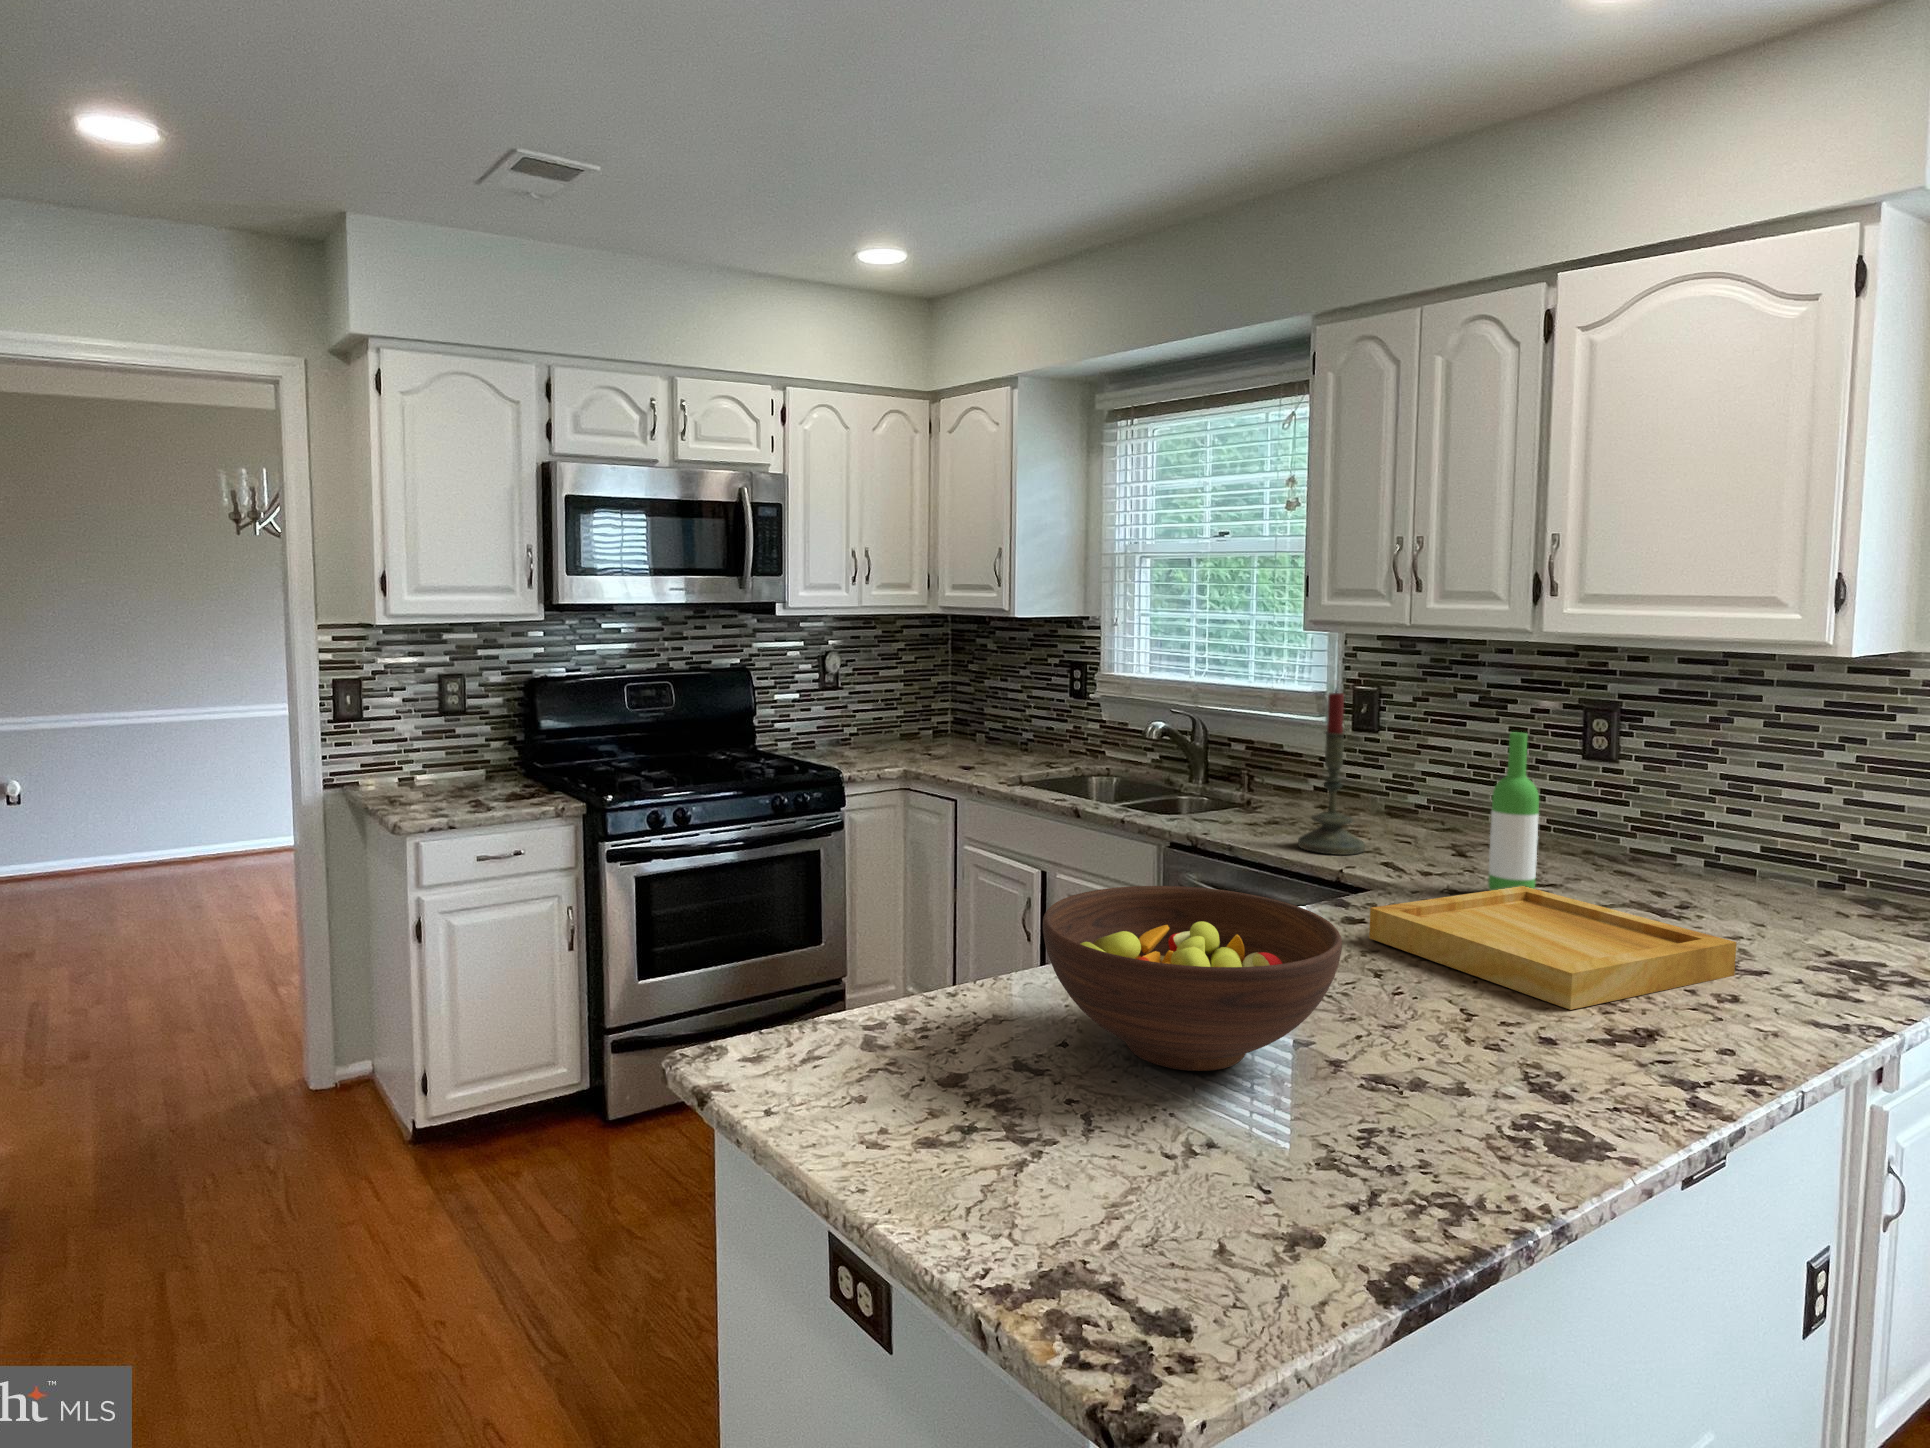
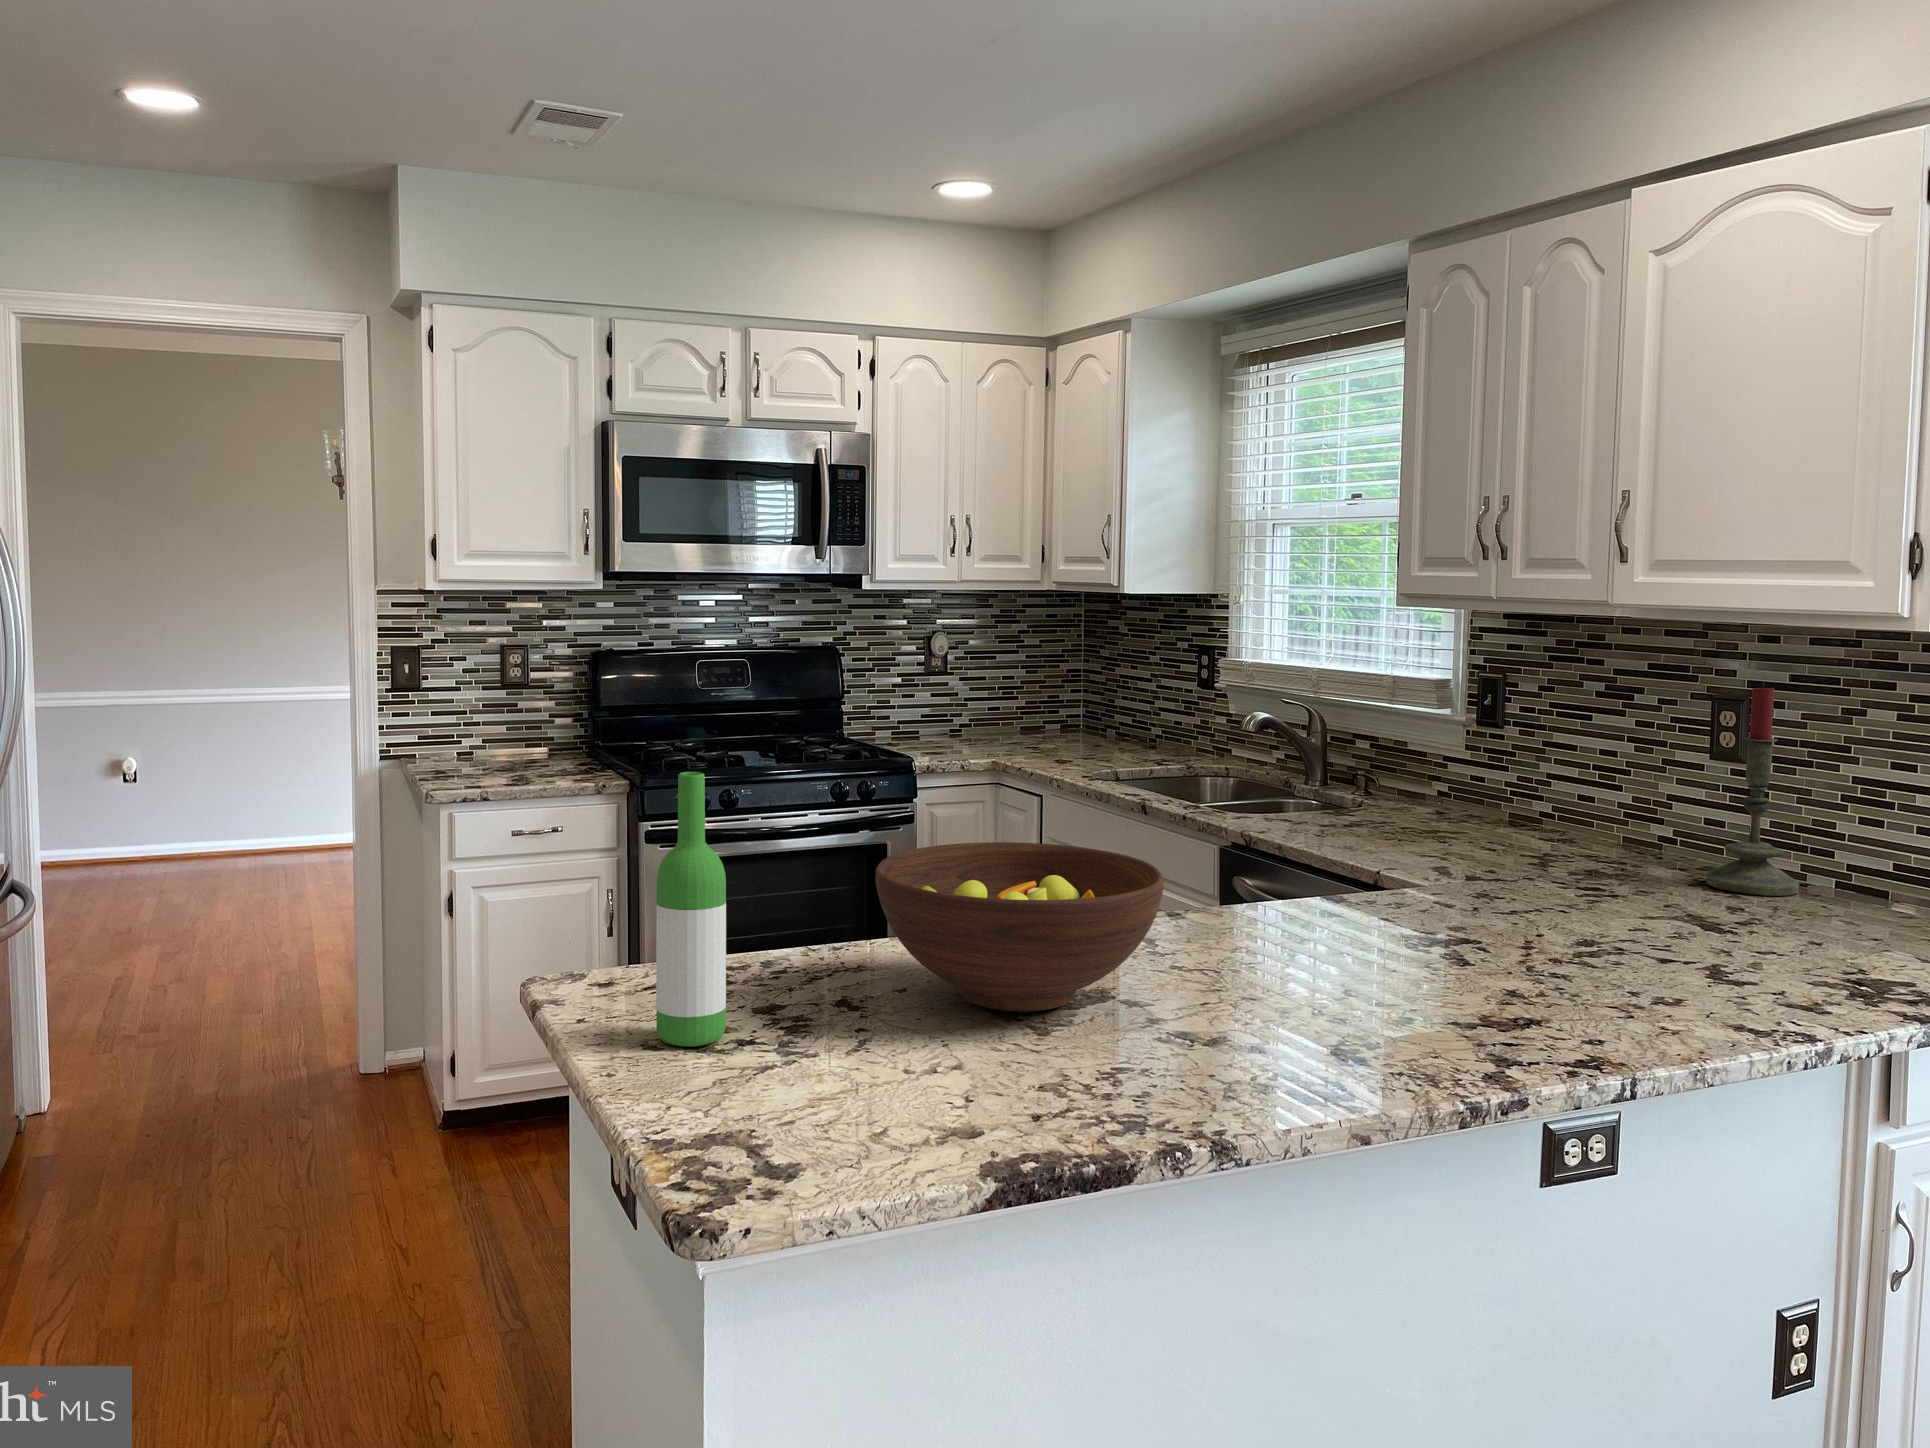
candle: present [1298,692,1365,855] -> present [1706,681,1799,896]
wine bottle: present [1488,732,1539,890] -> present [656,772,726,1047]
tray: present [1369,886,1736,1010] -> none [1325,884,1707,994]

